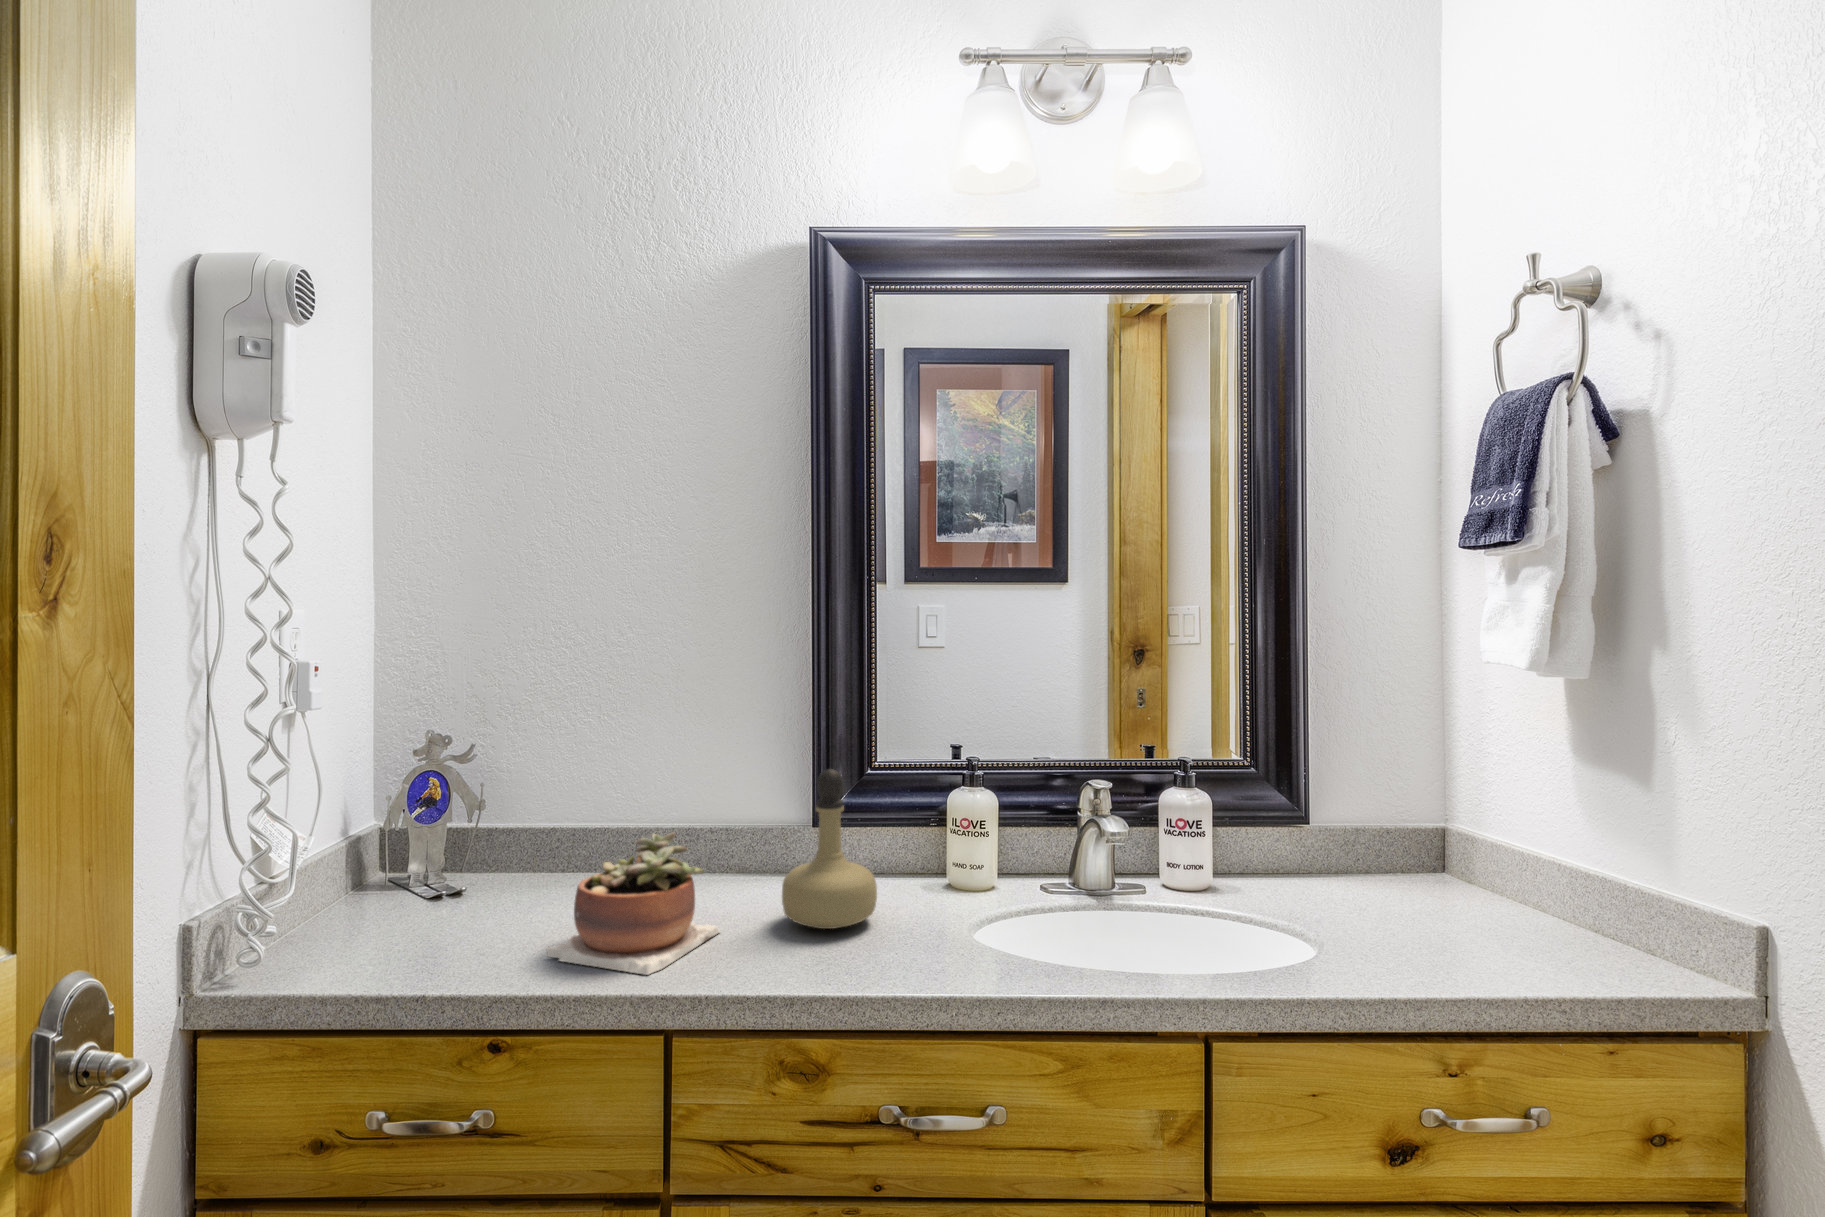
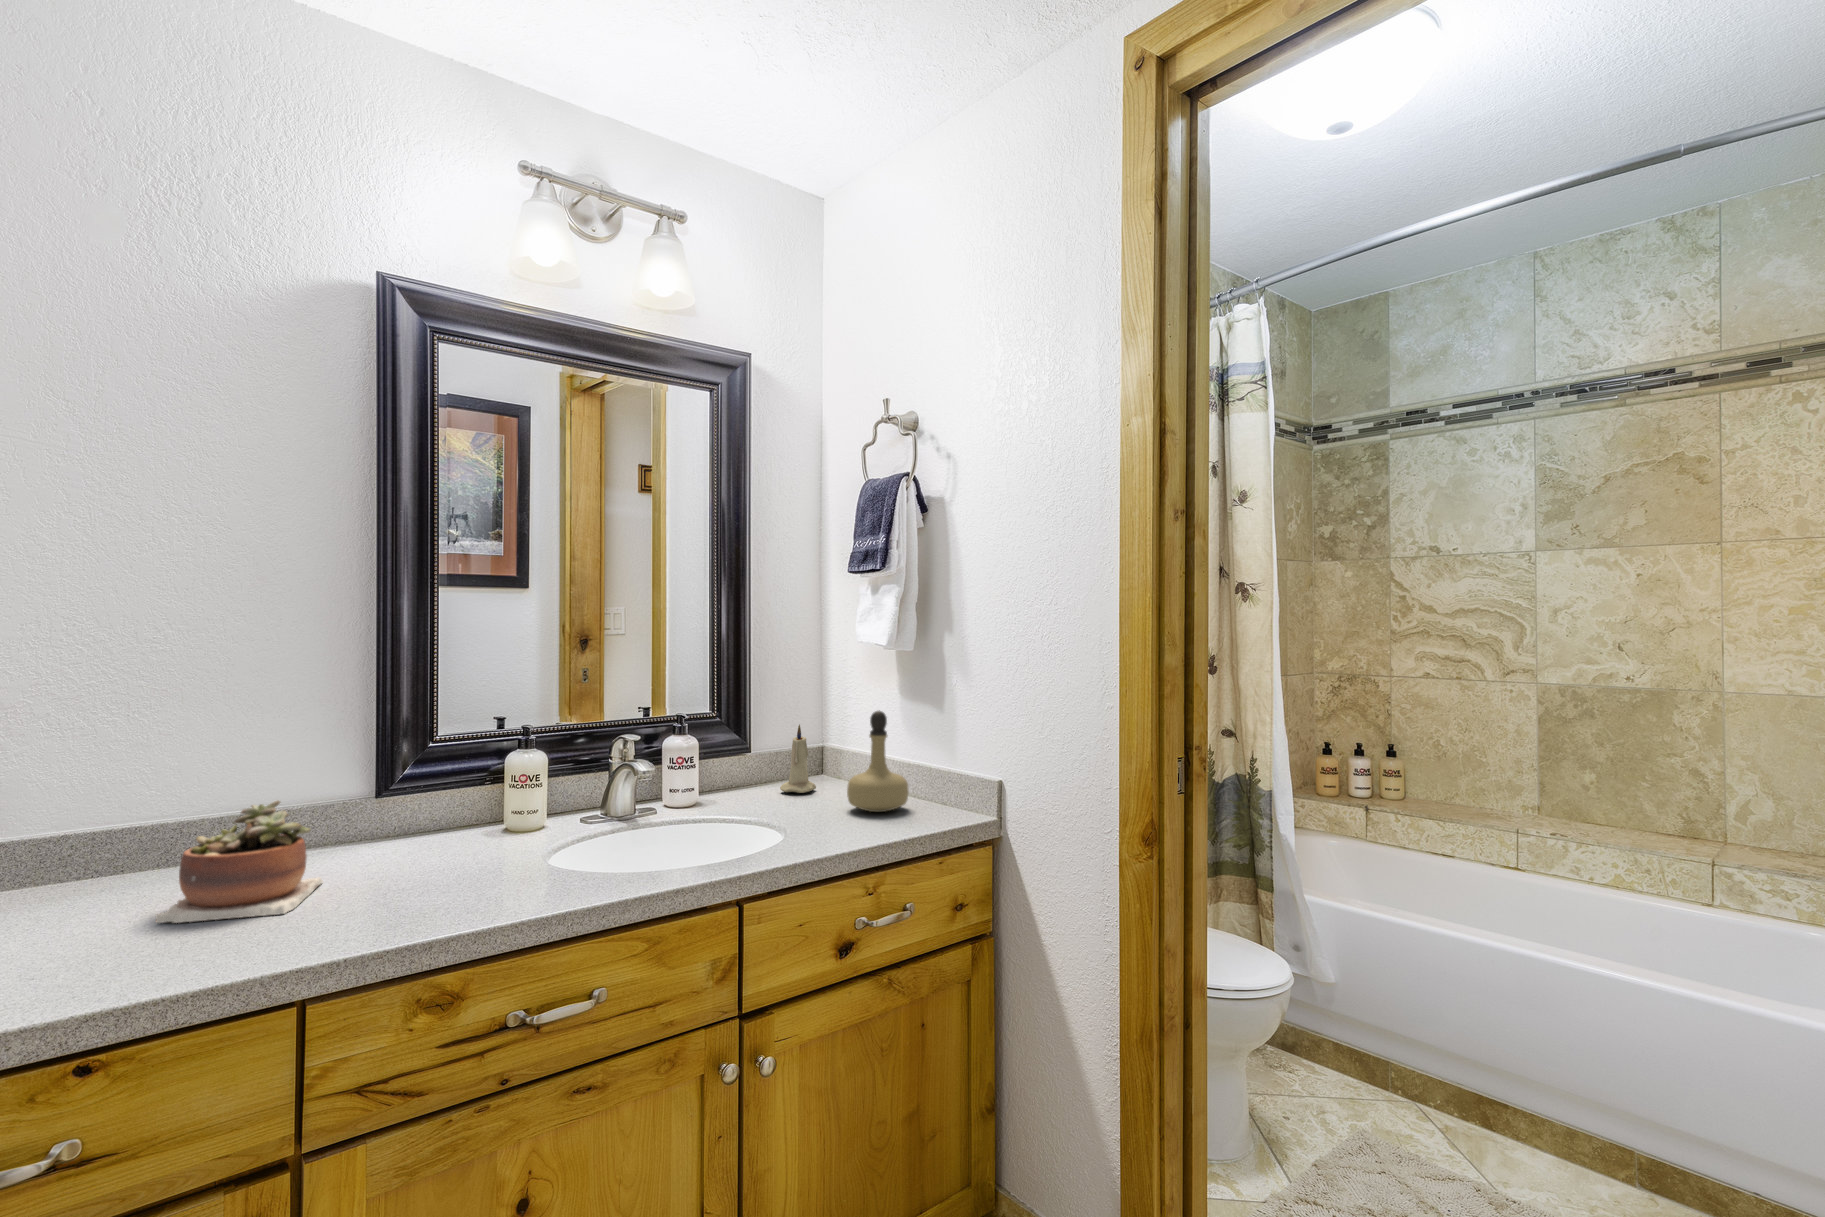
perfume bottle: present [782,769,877,929] -> present [847,710,909,812]
candle: none [1337,786,1399,895] -> present [780,725,816,793]

